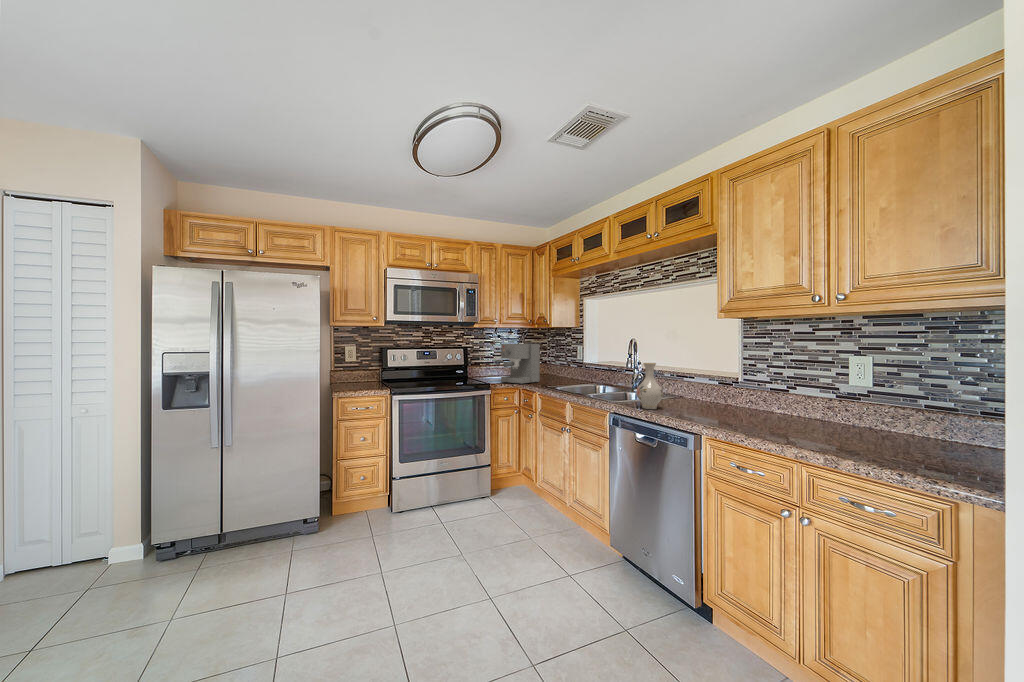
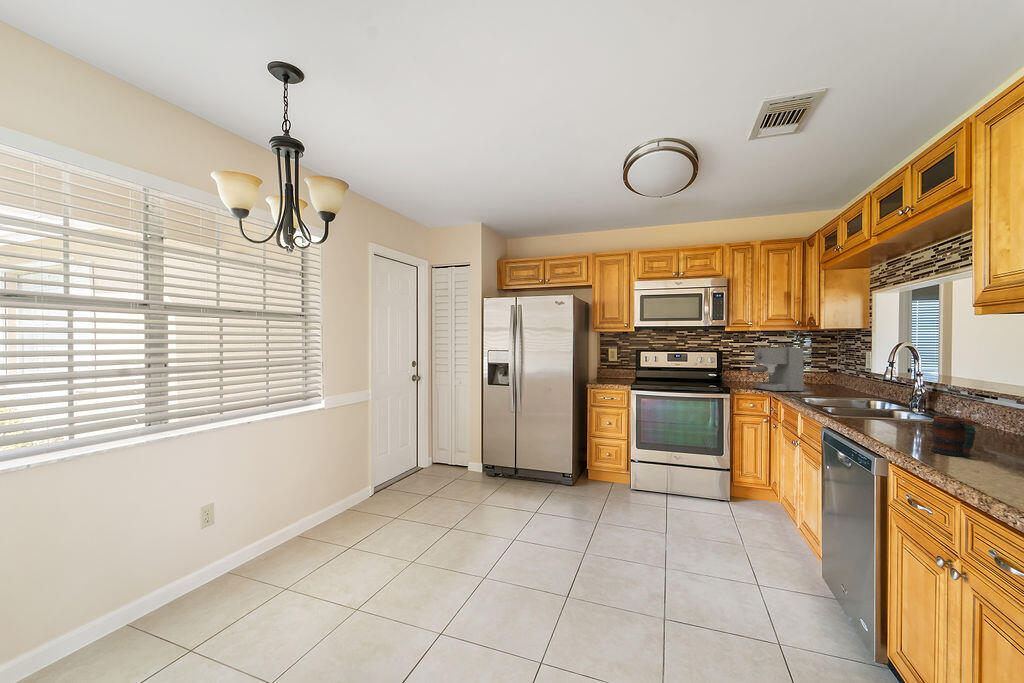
vase: present [636,363,663,409] -> none [854,370,894,426]
mug: none [727,398,760,428] -> present [932,416,975,457]

